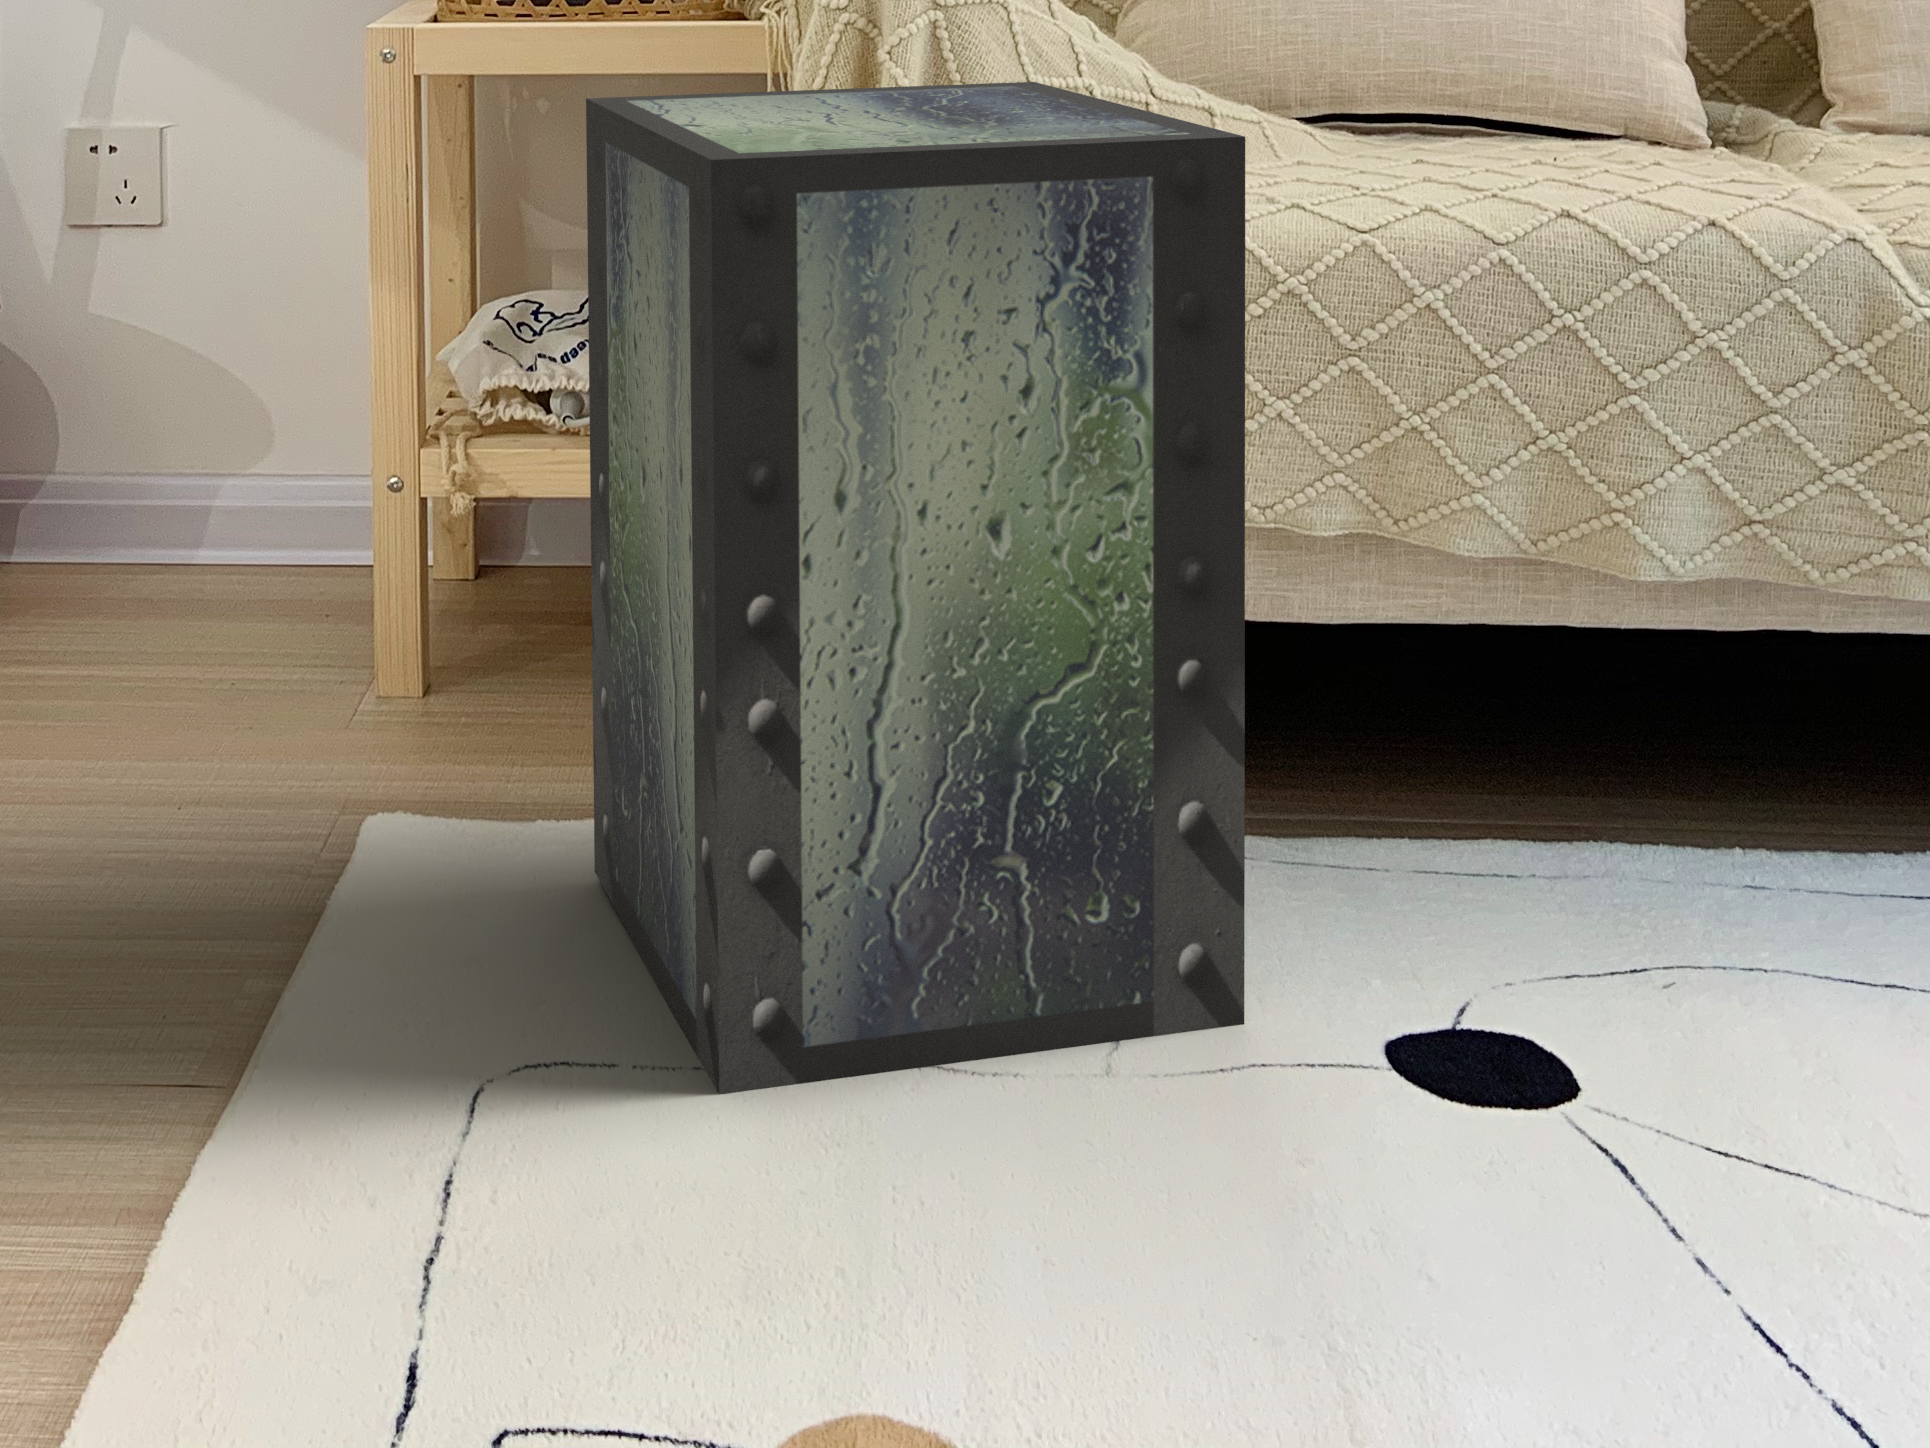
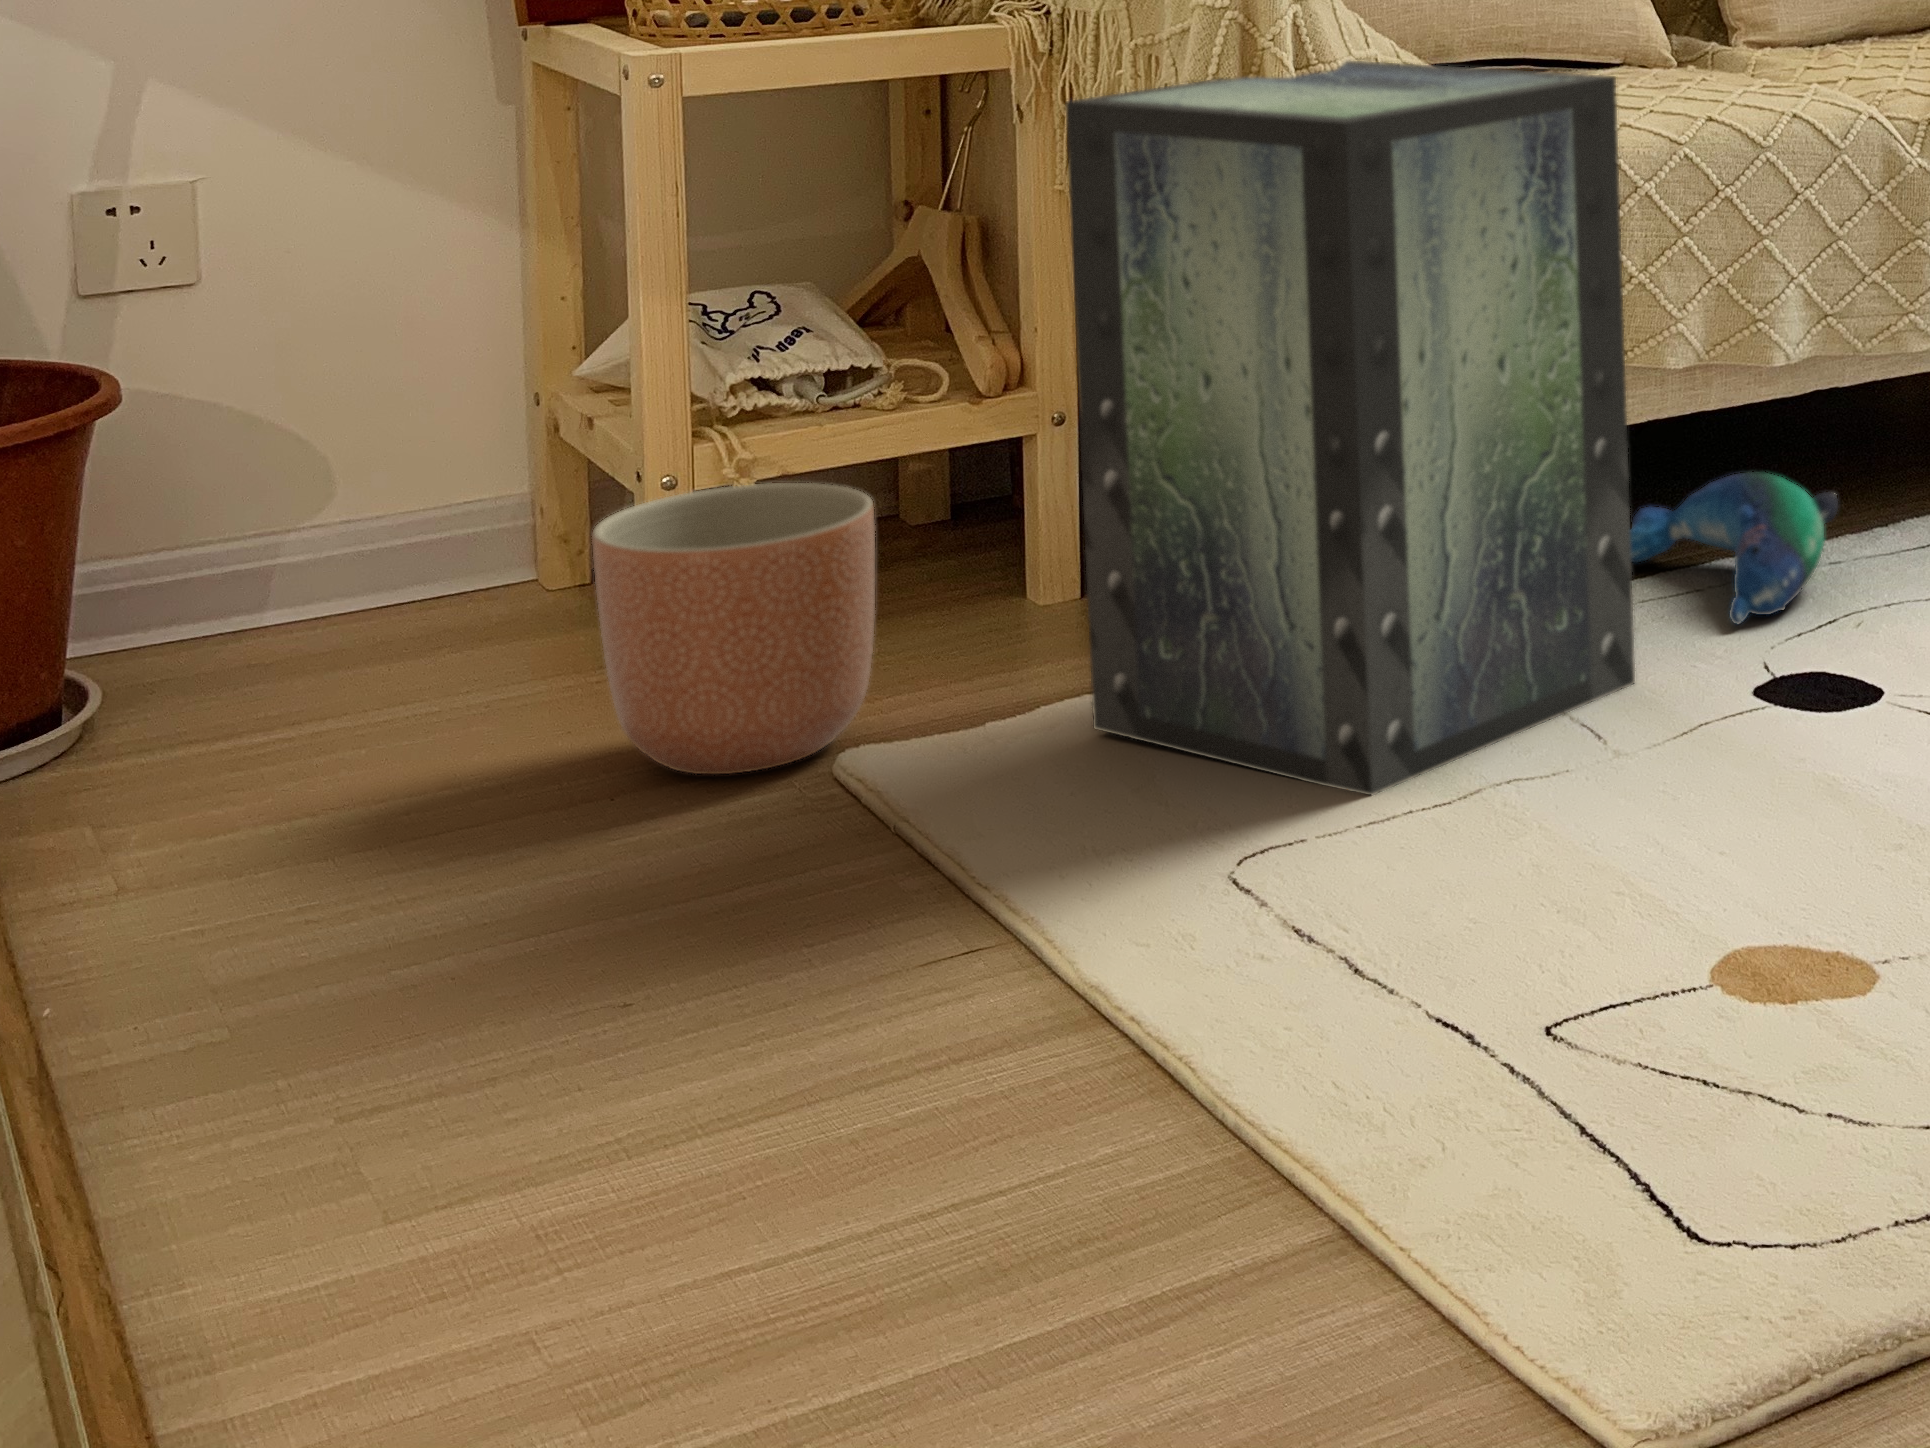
planter: none [157,486,452,815] -> present [592,483,875,774]
plush toy: none [1442,732,1728,969] -> present [1630,472,1838,625]

